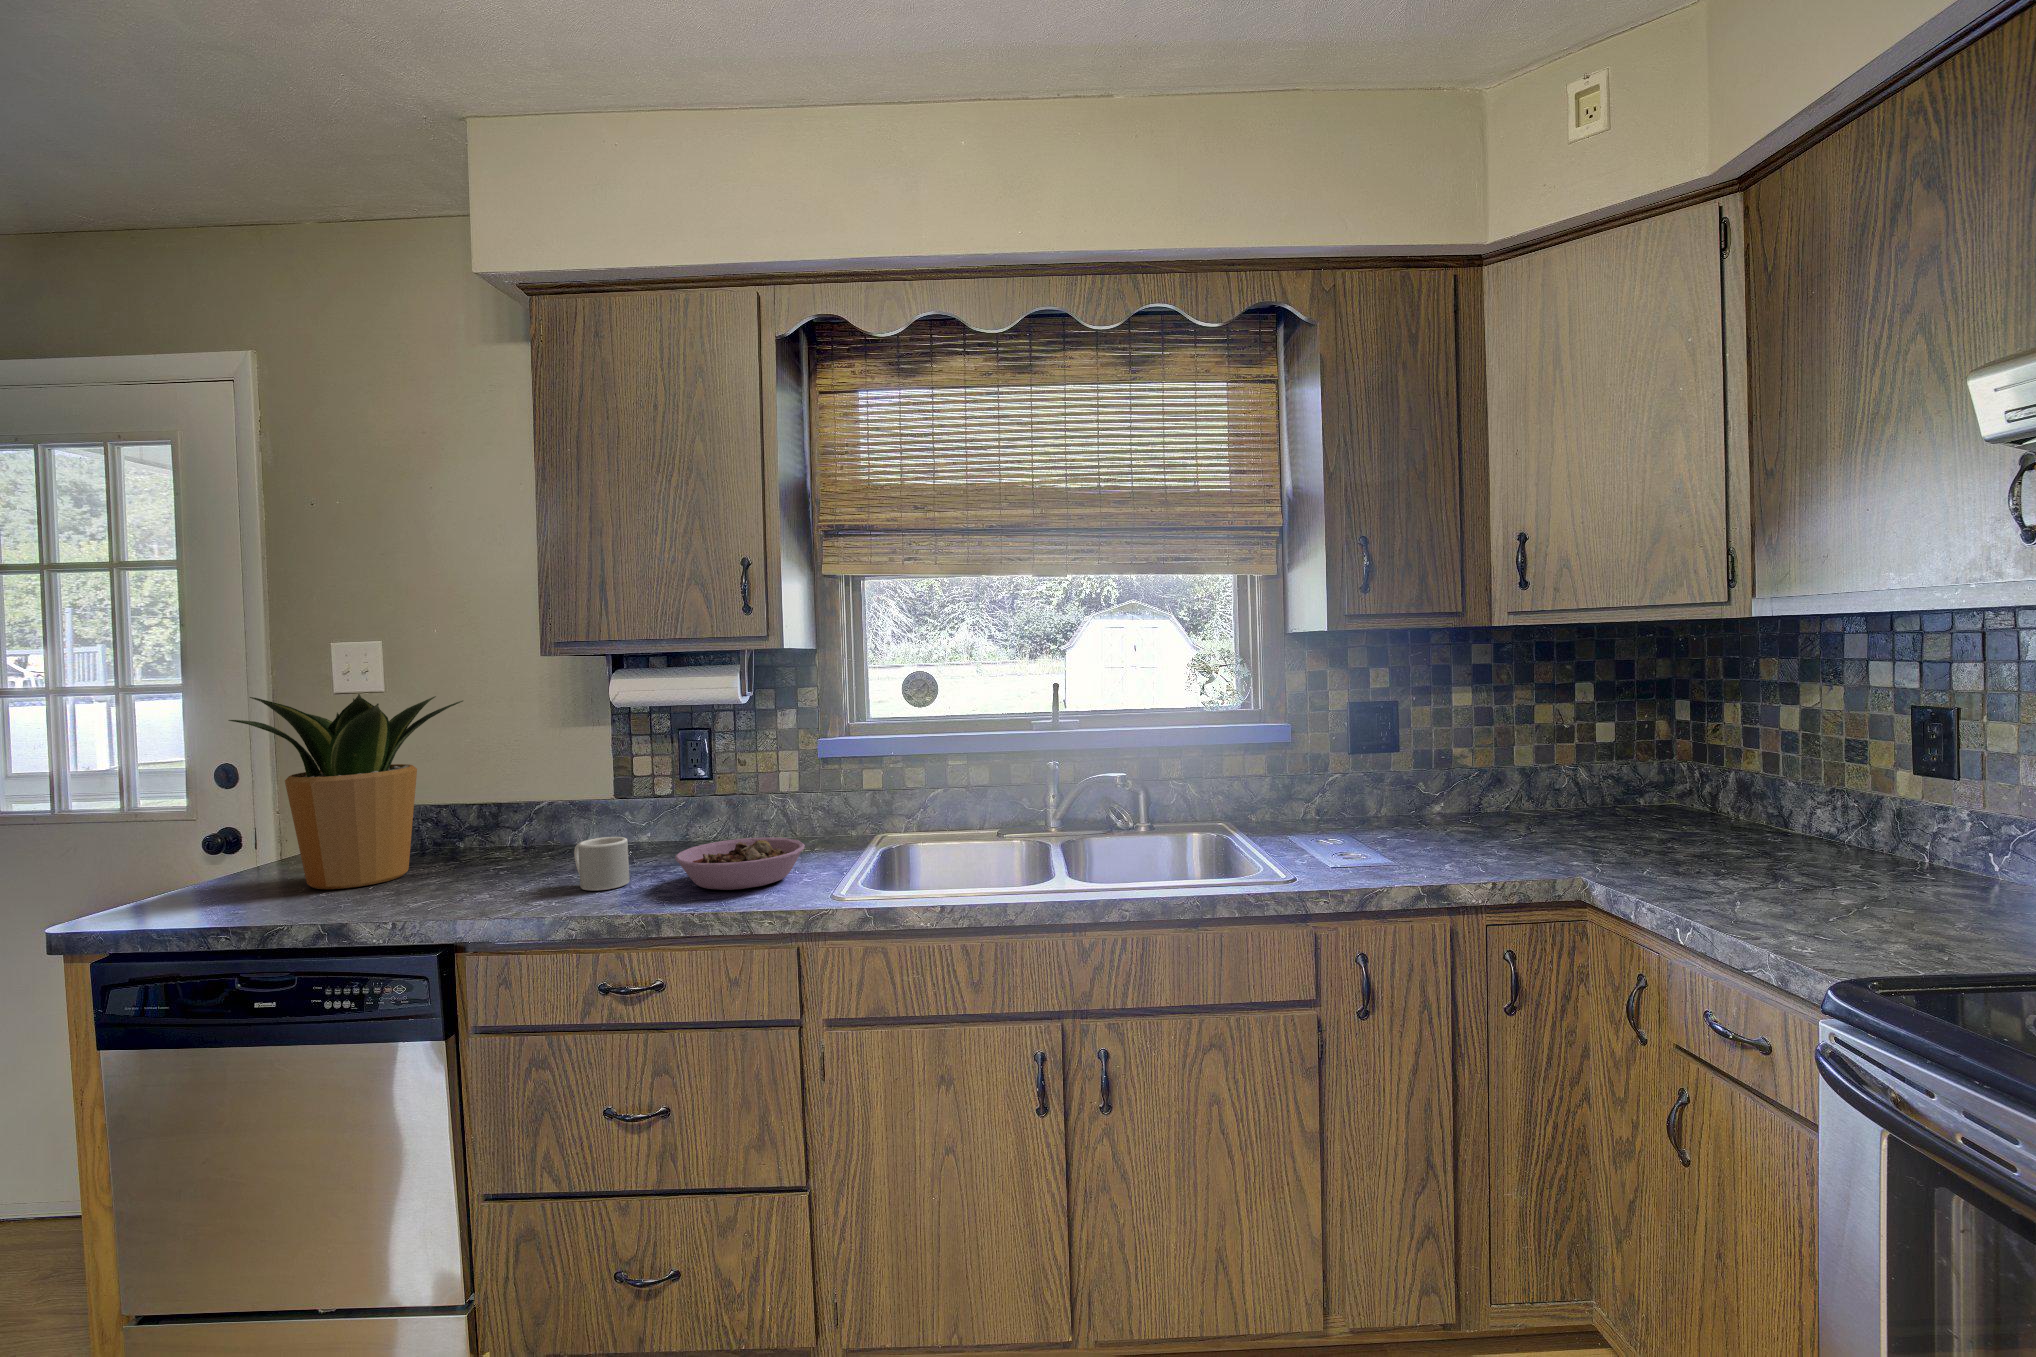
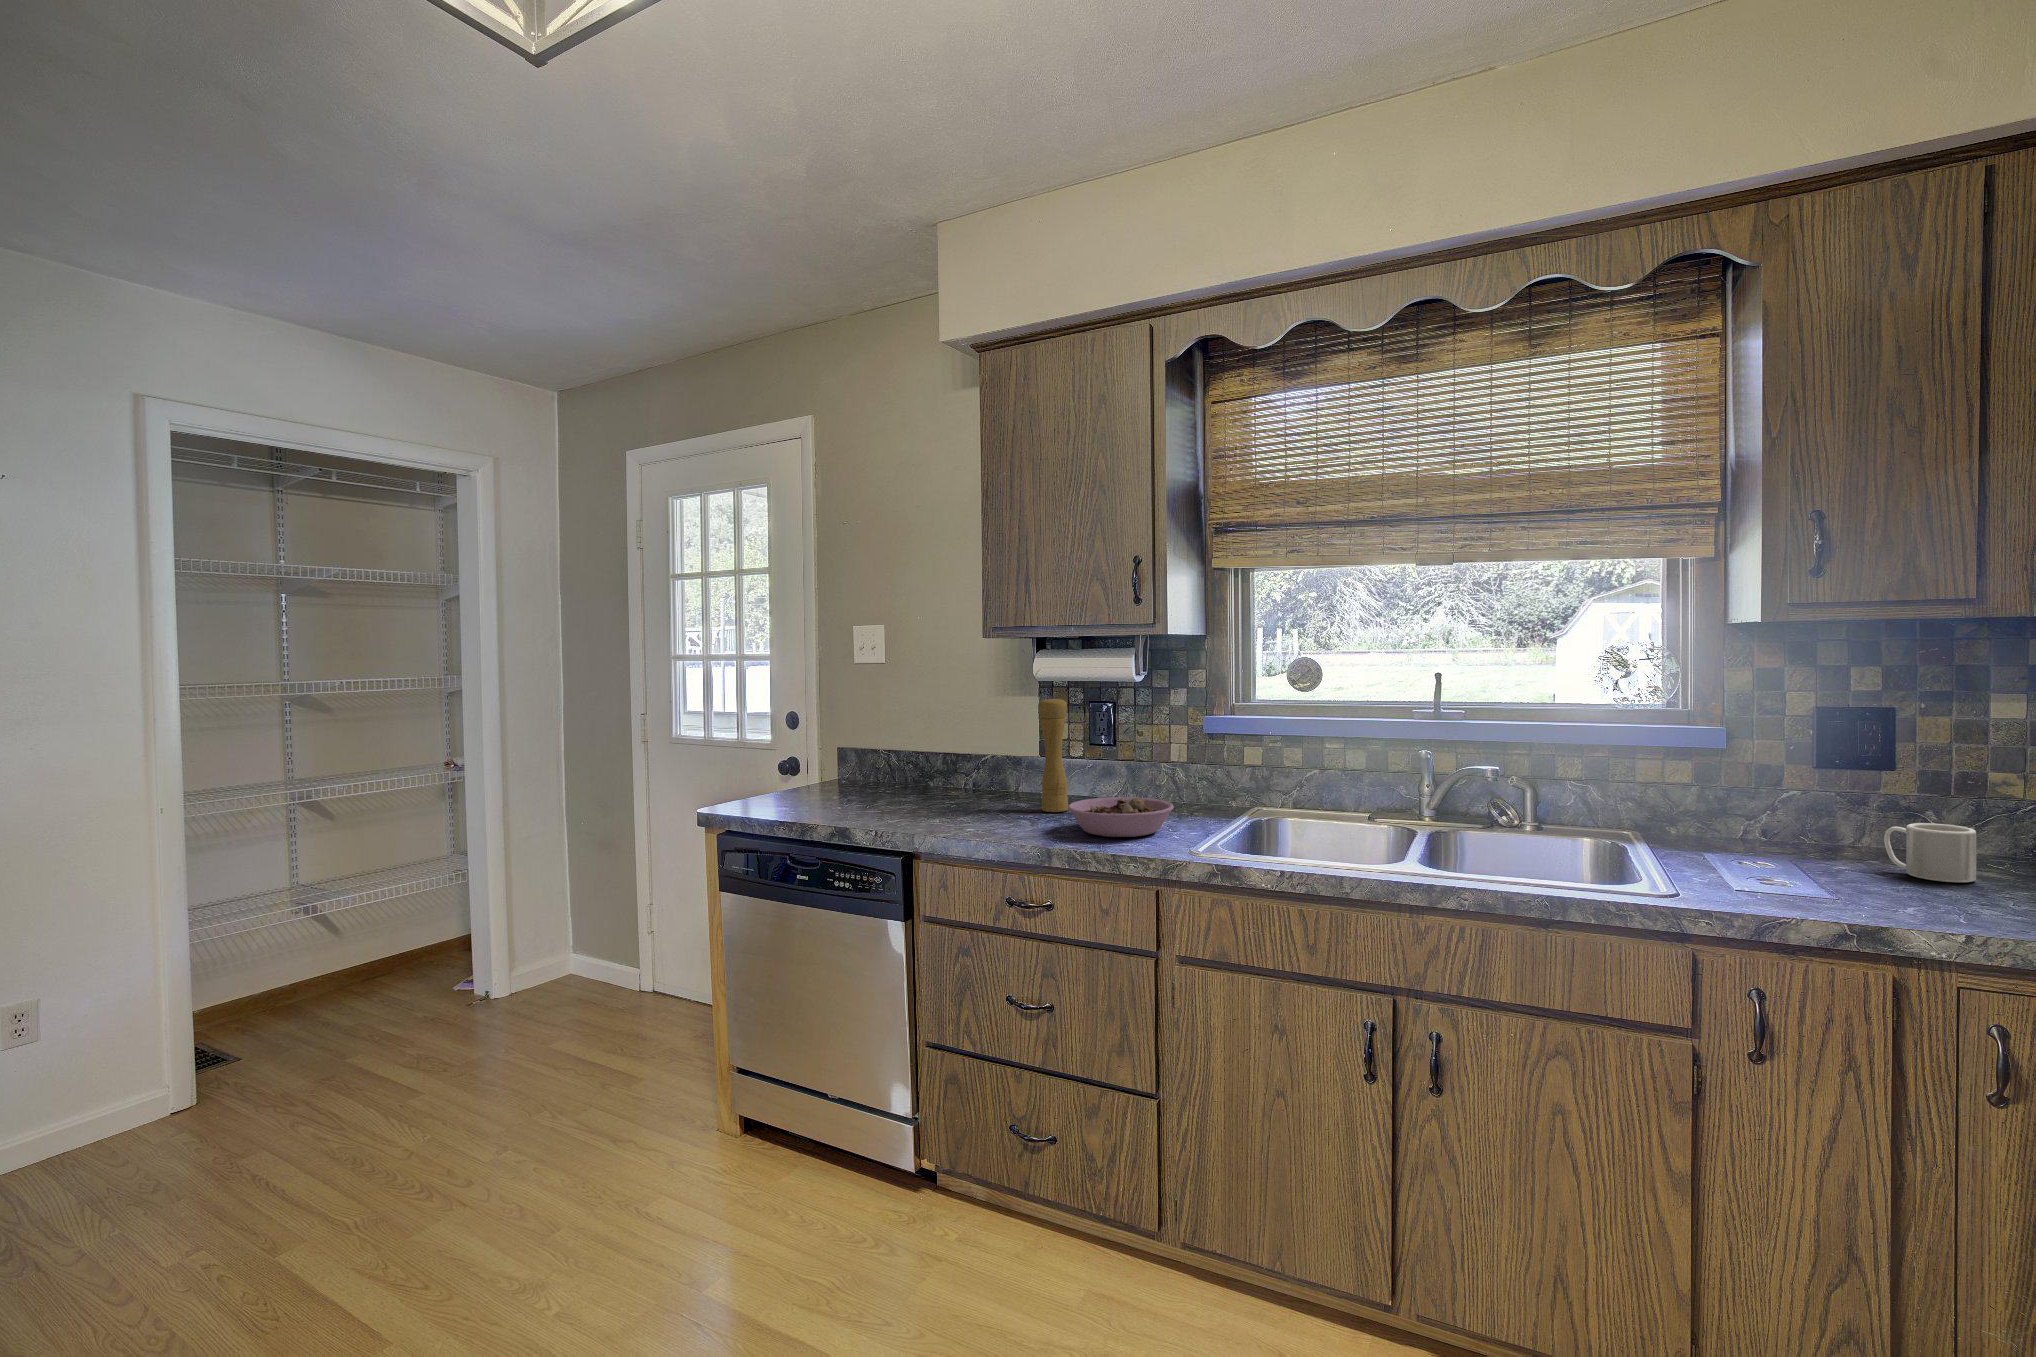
potted plant: present [229,694,463,889] -> none [789,664,933,806]
pepper mill: none [621,726,663,866] -> present [1038,697,1068,812]
mug: present [574,837,630,891] -> present [1884,823,1976,882]

